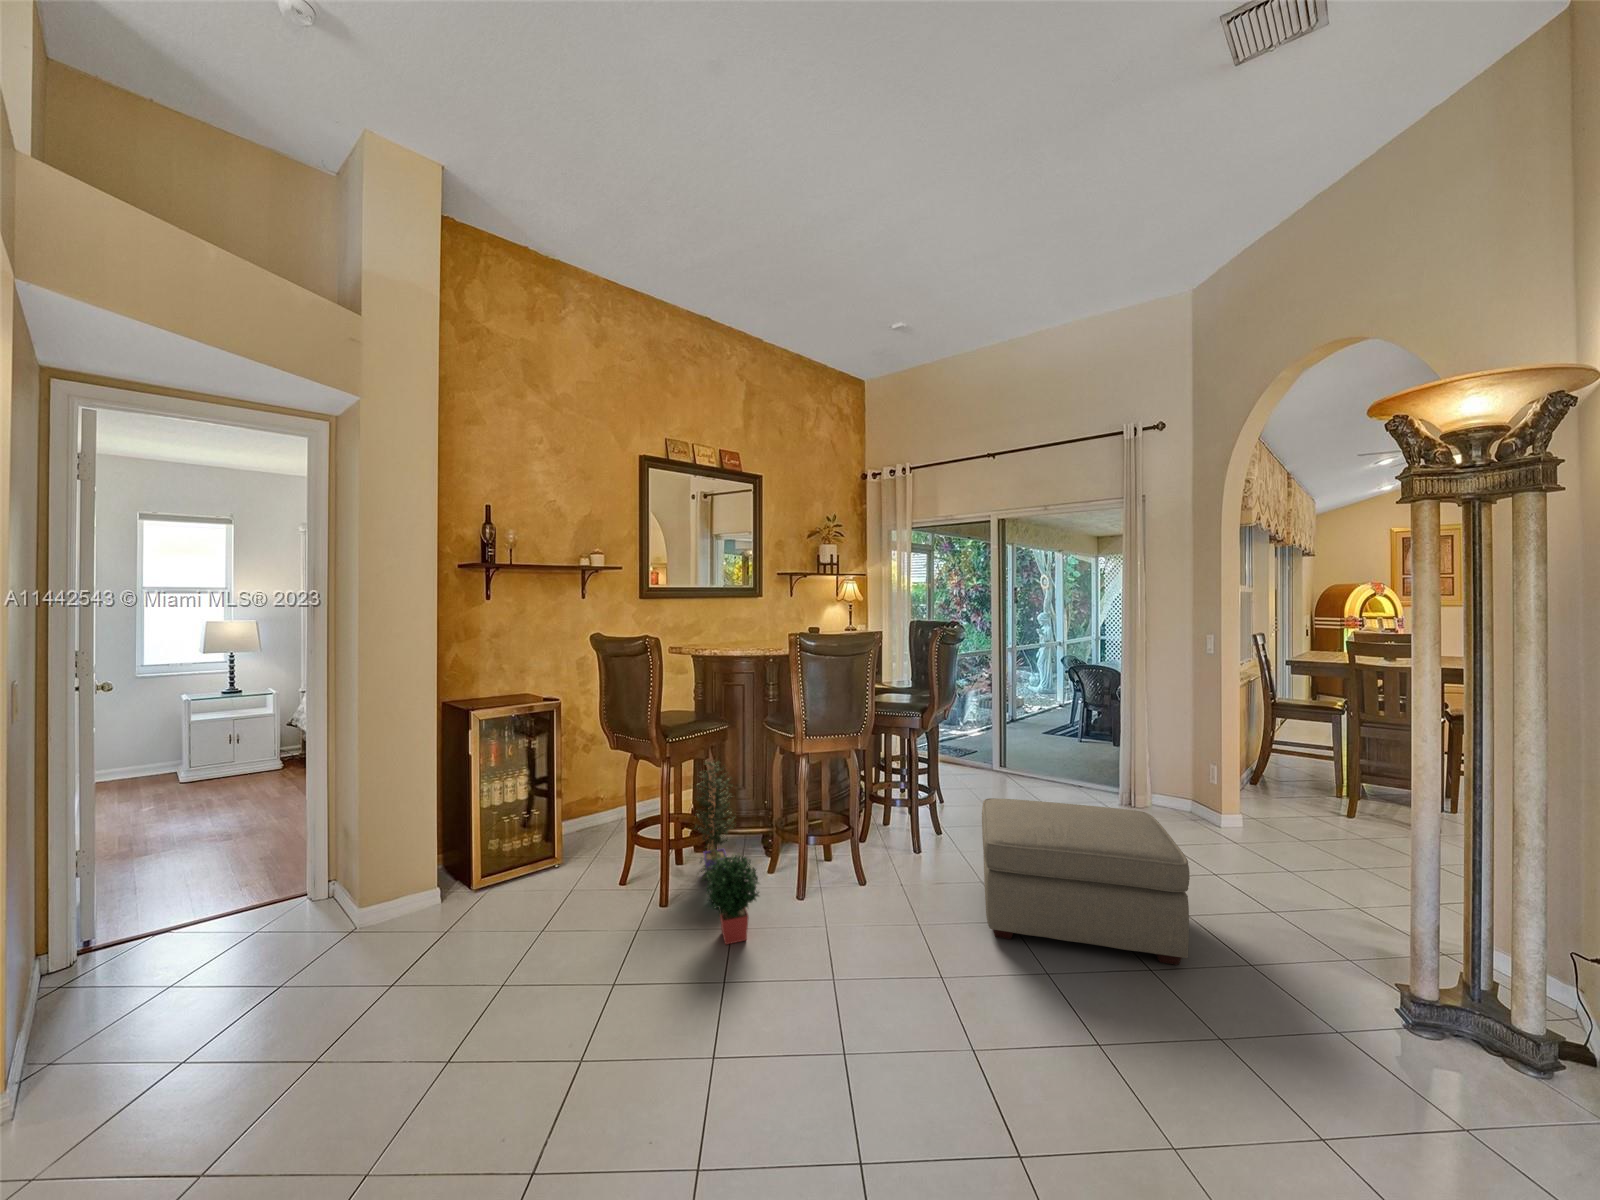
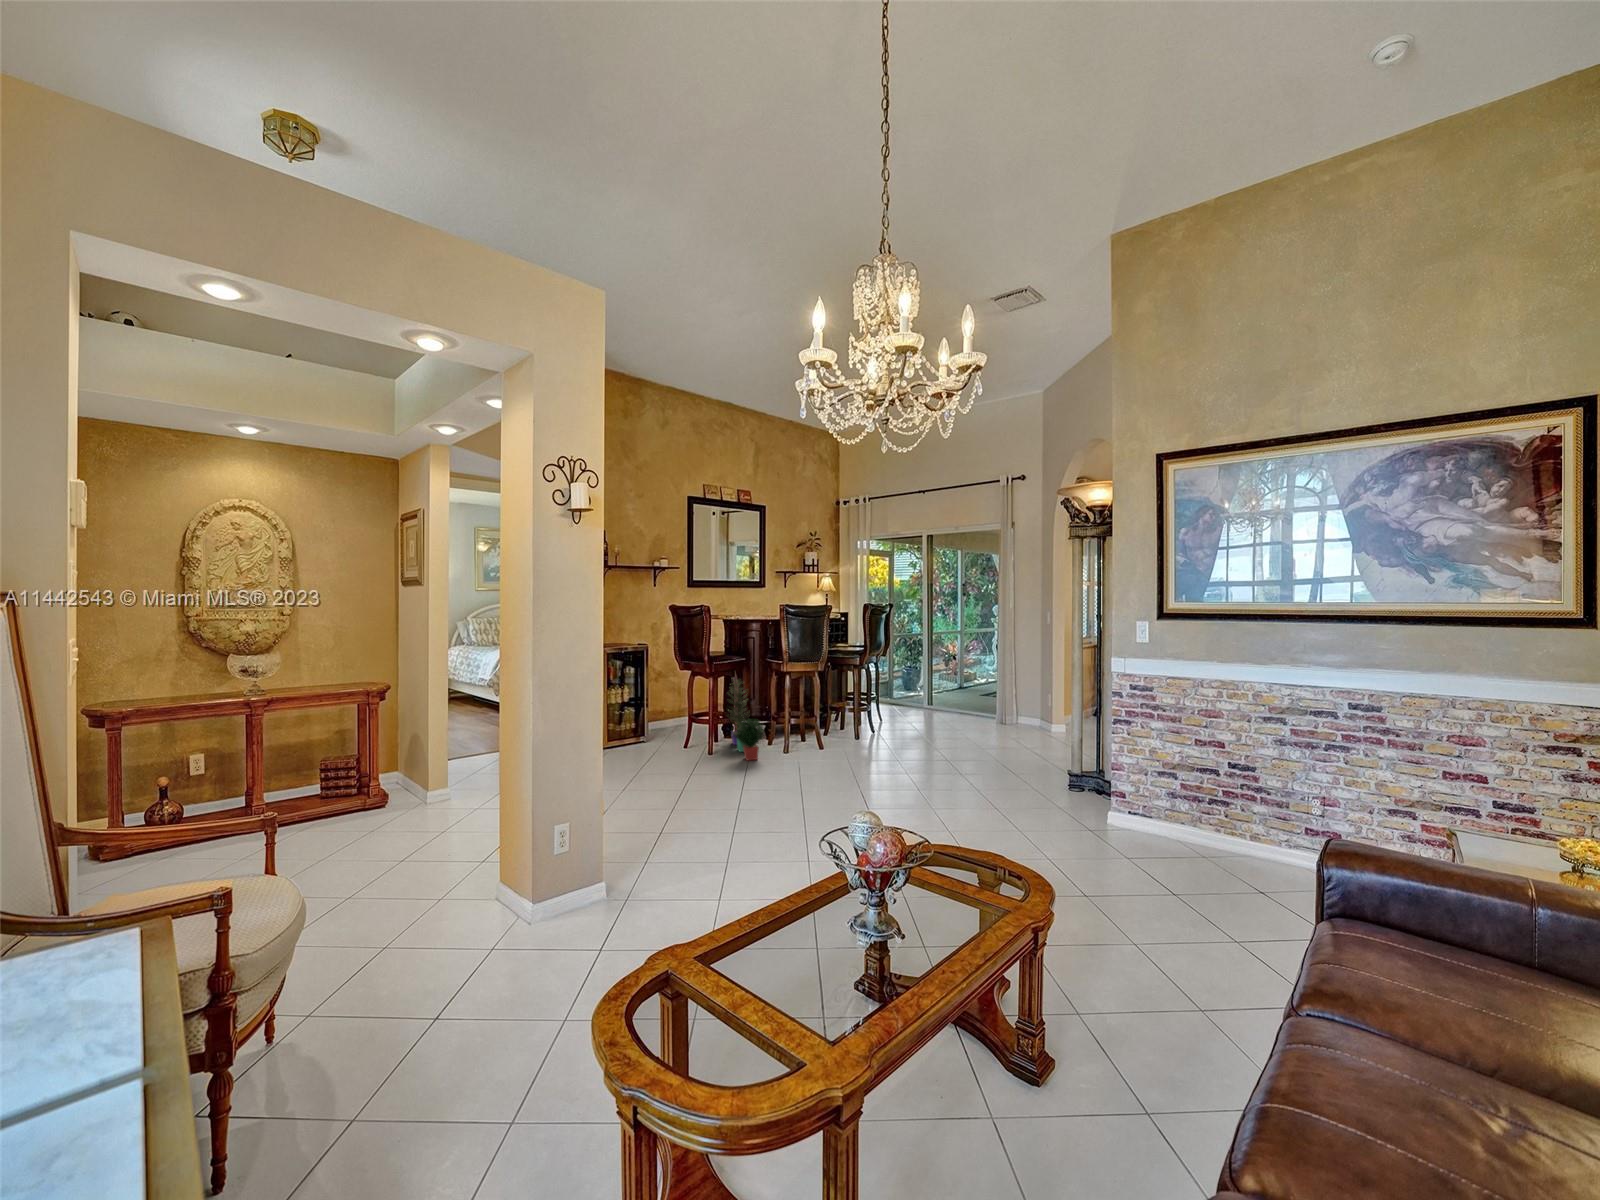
ottoman: present [982,798,1190,965] -> none [880,698,975,765]

